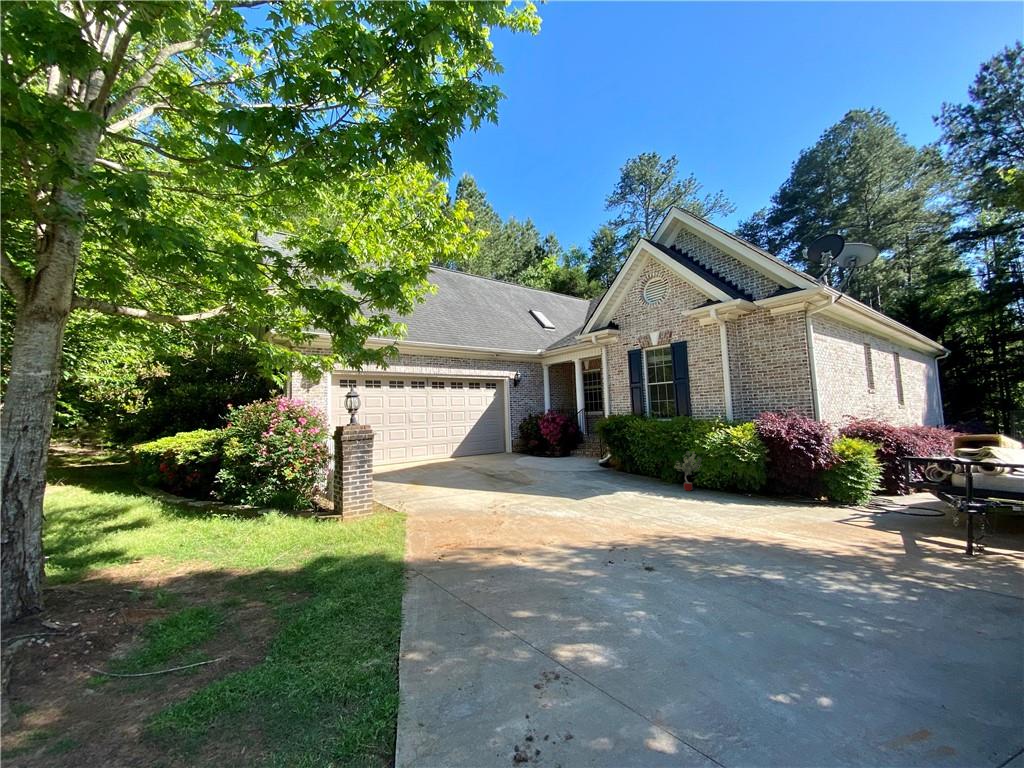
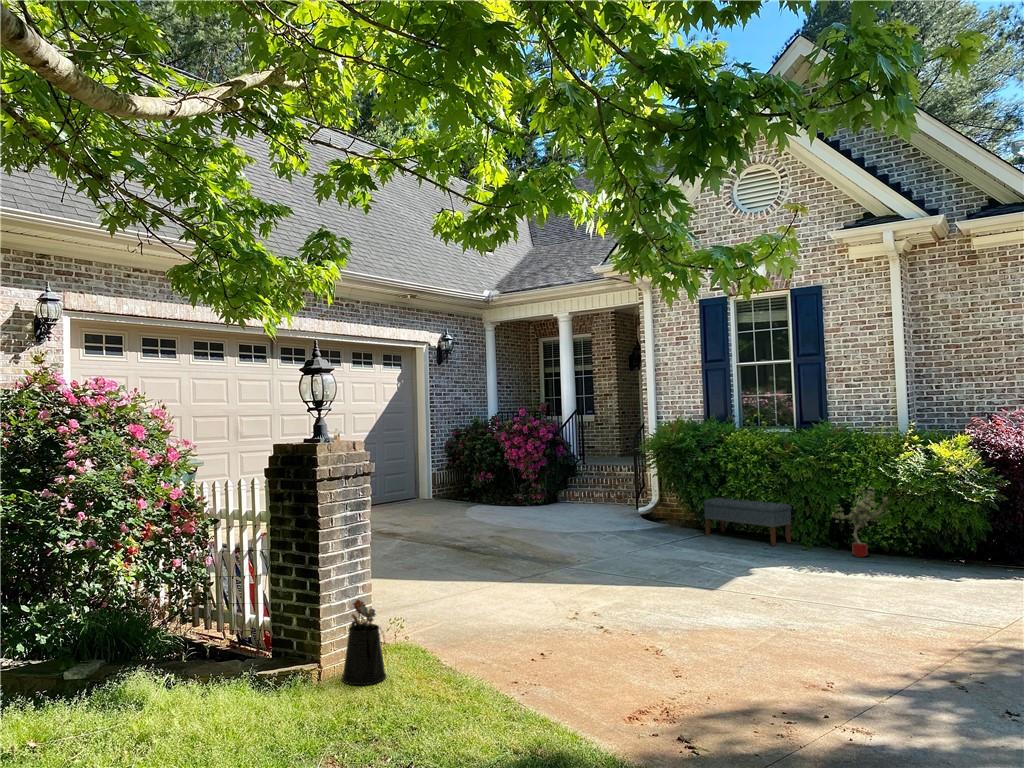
bench: none [618,456,661,482] -> present [703,498,792,546]
watering can: none [346,490,367,527] -> present [342,600,386,685]

